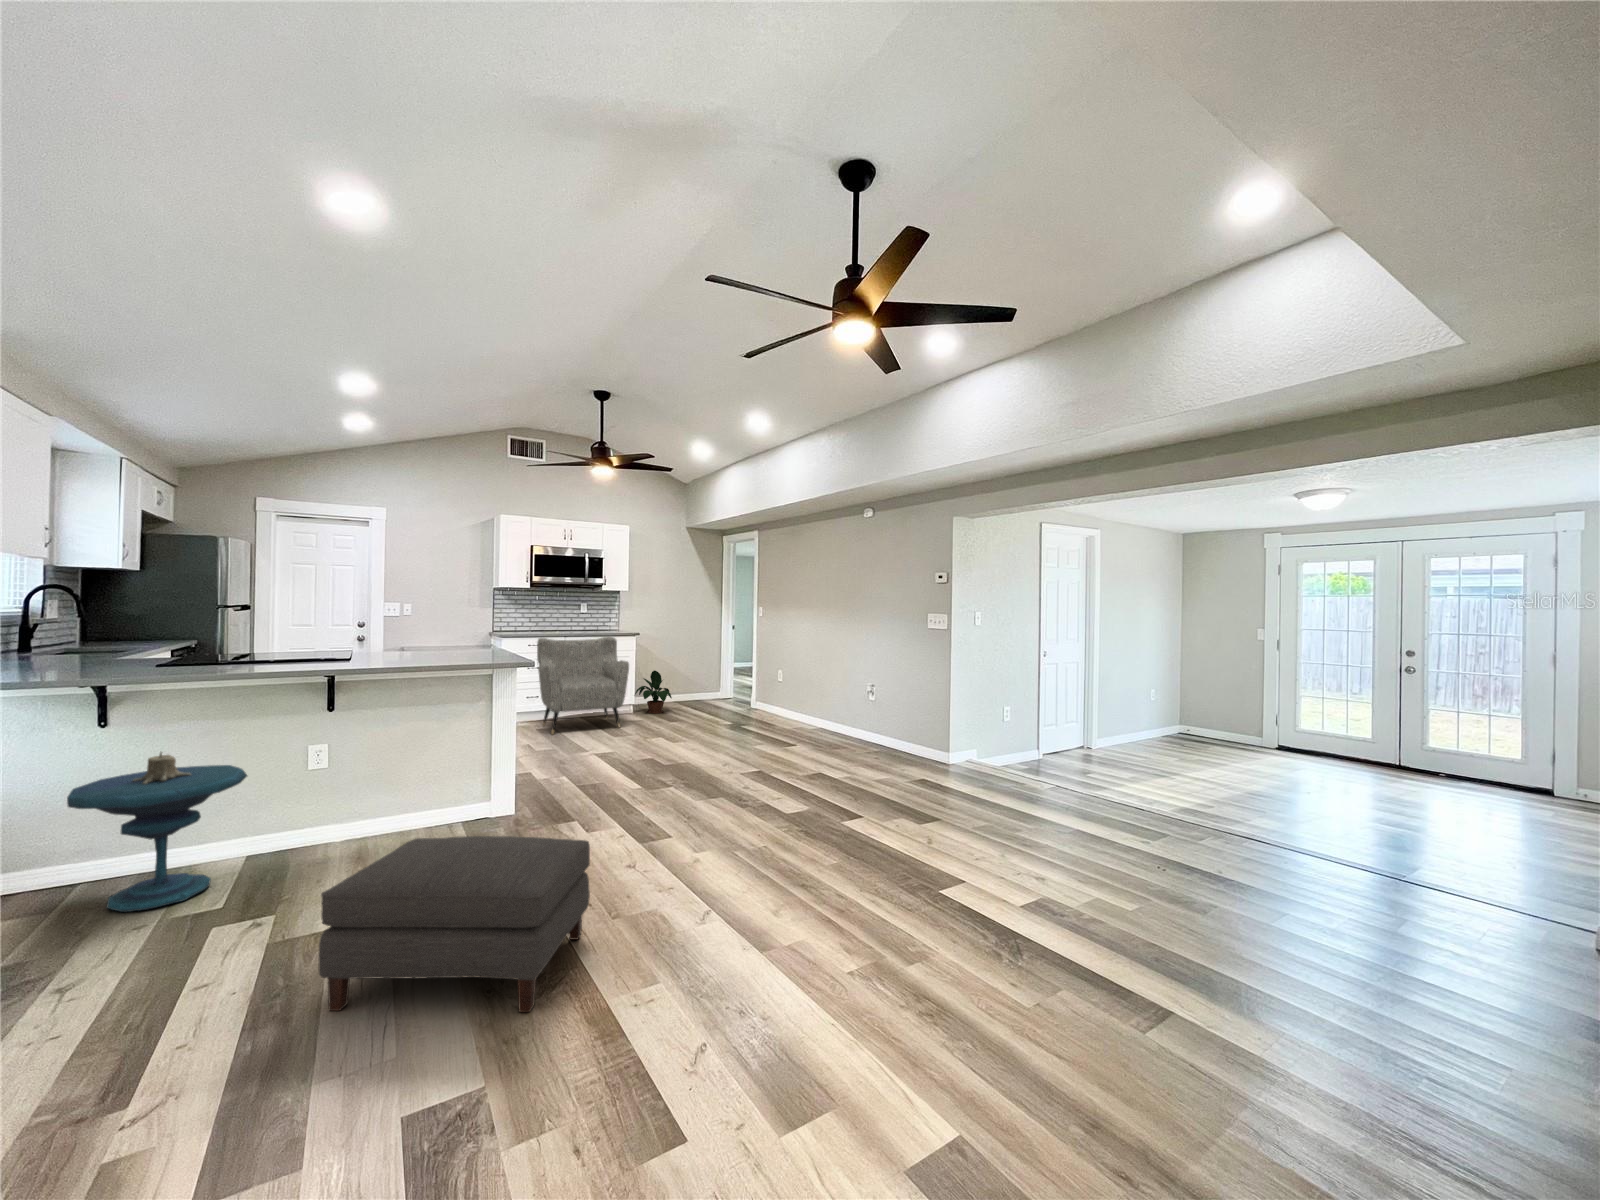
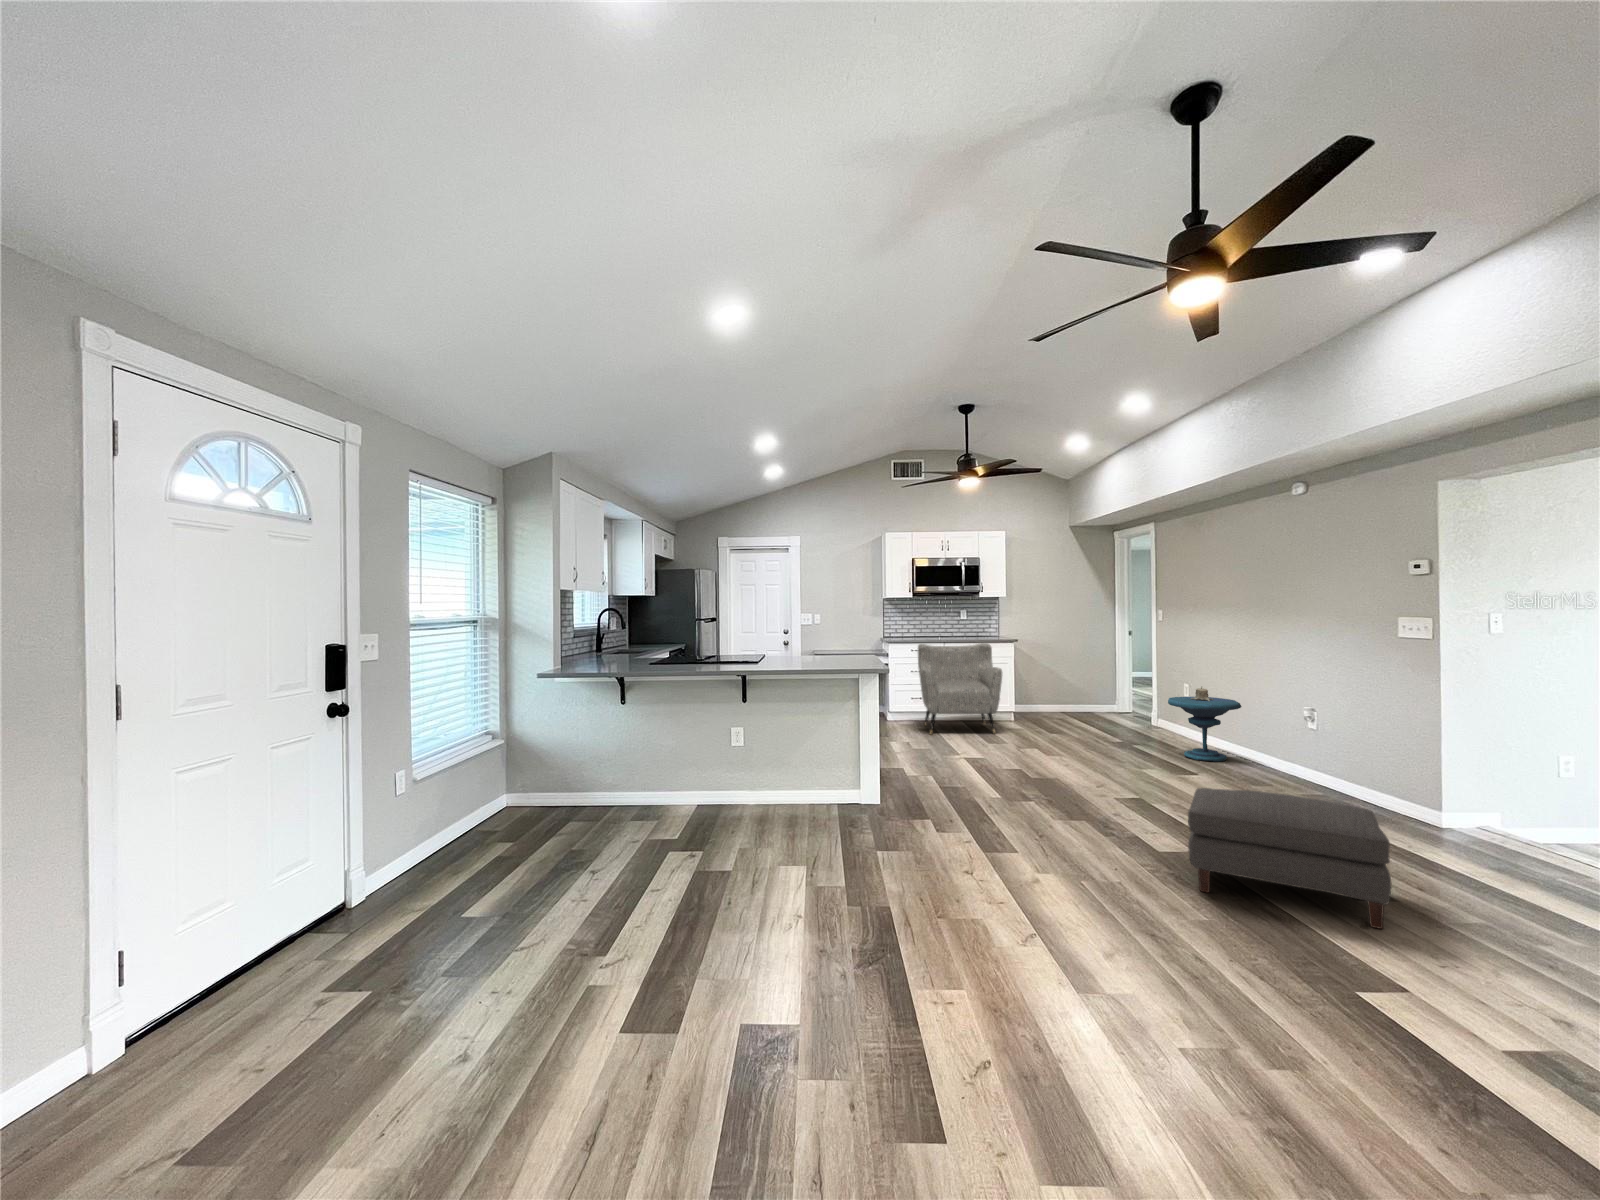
potted plant: present [635,670,672,713] -> none [1013,678,1053,722]
side table: present [67,752,247,912] -> present [1168,687,1242,762]
ottoman: present [319,836,590,1012] -> present [1188,788,1391,929]

